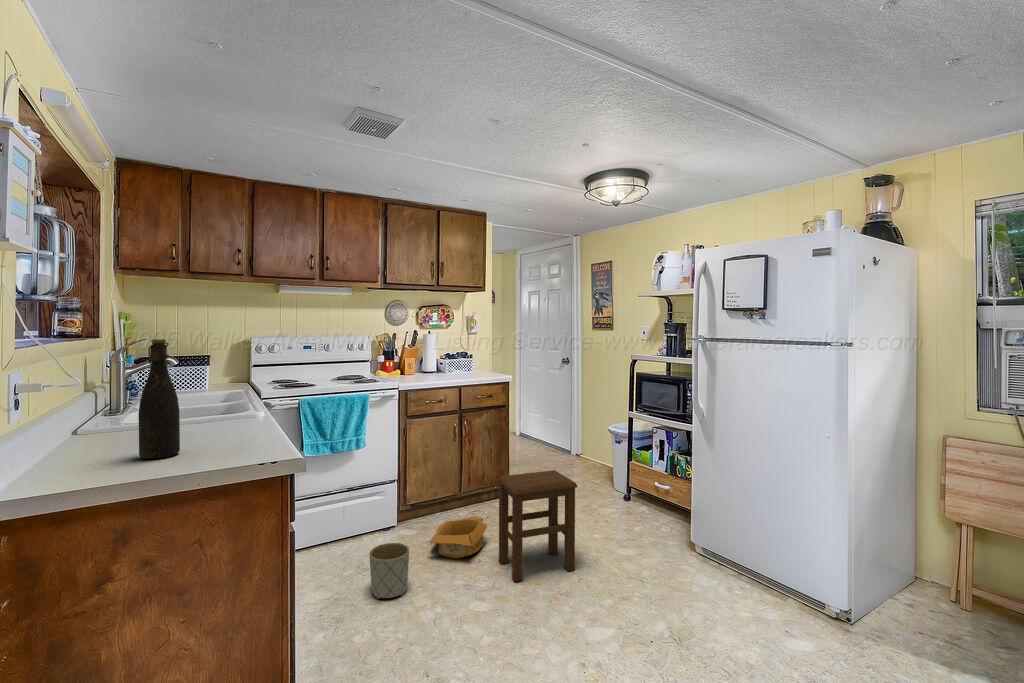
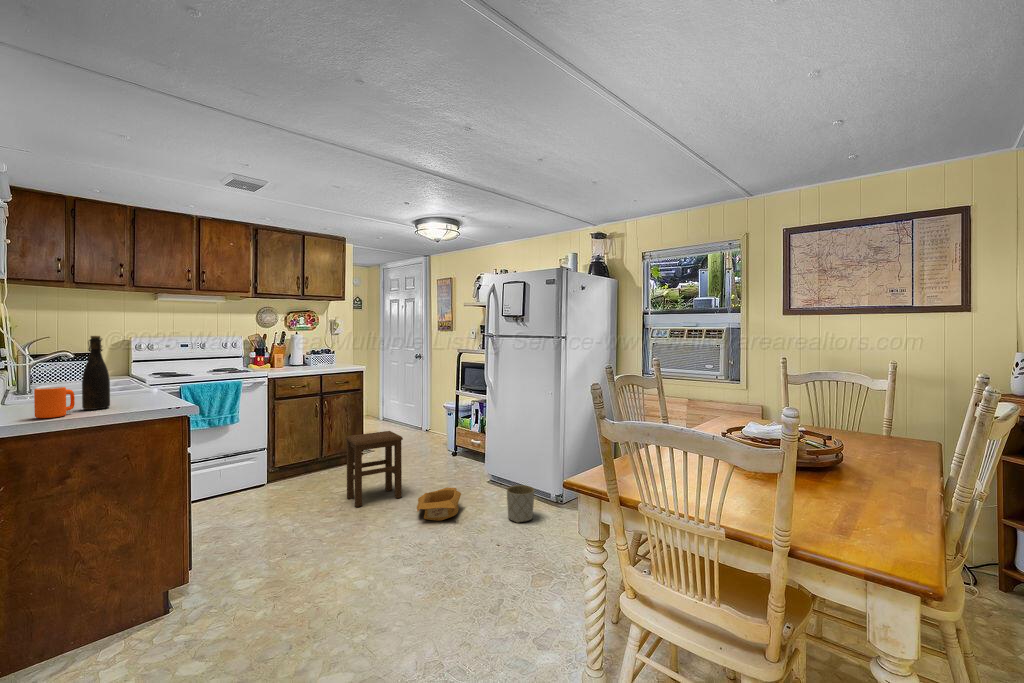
mug: none [53,425,120,481] -> present [34,387,75,418]
cardboard box: present [429,517,487,558] -> present [417,488,461,520]
planter: present [370,543,409,599] -> present [507,485,534,523]

